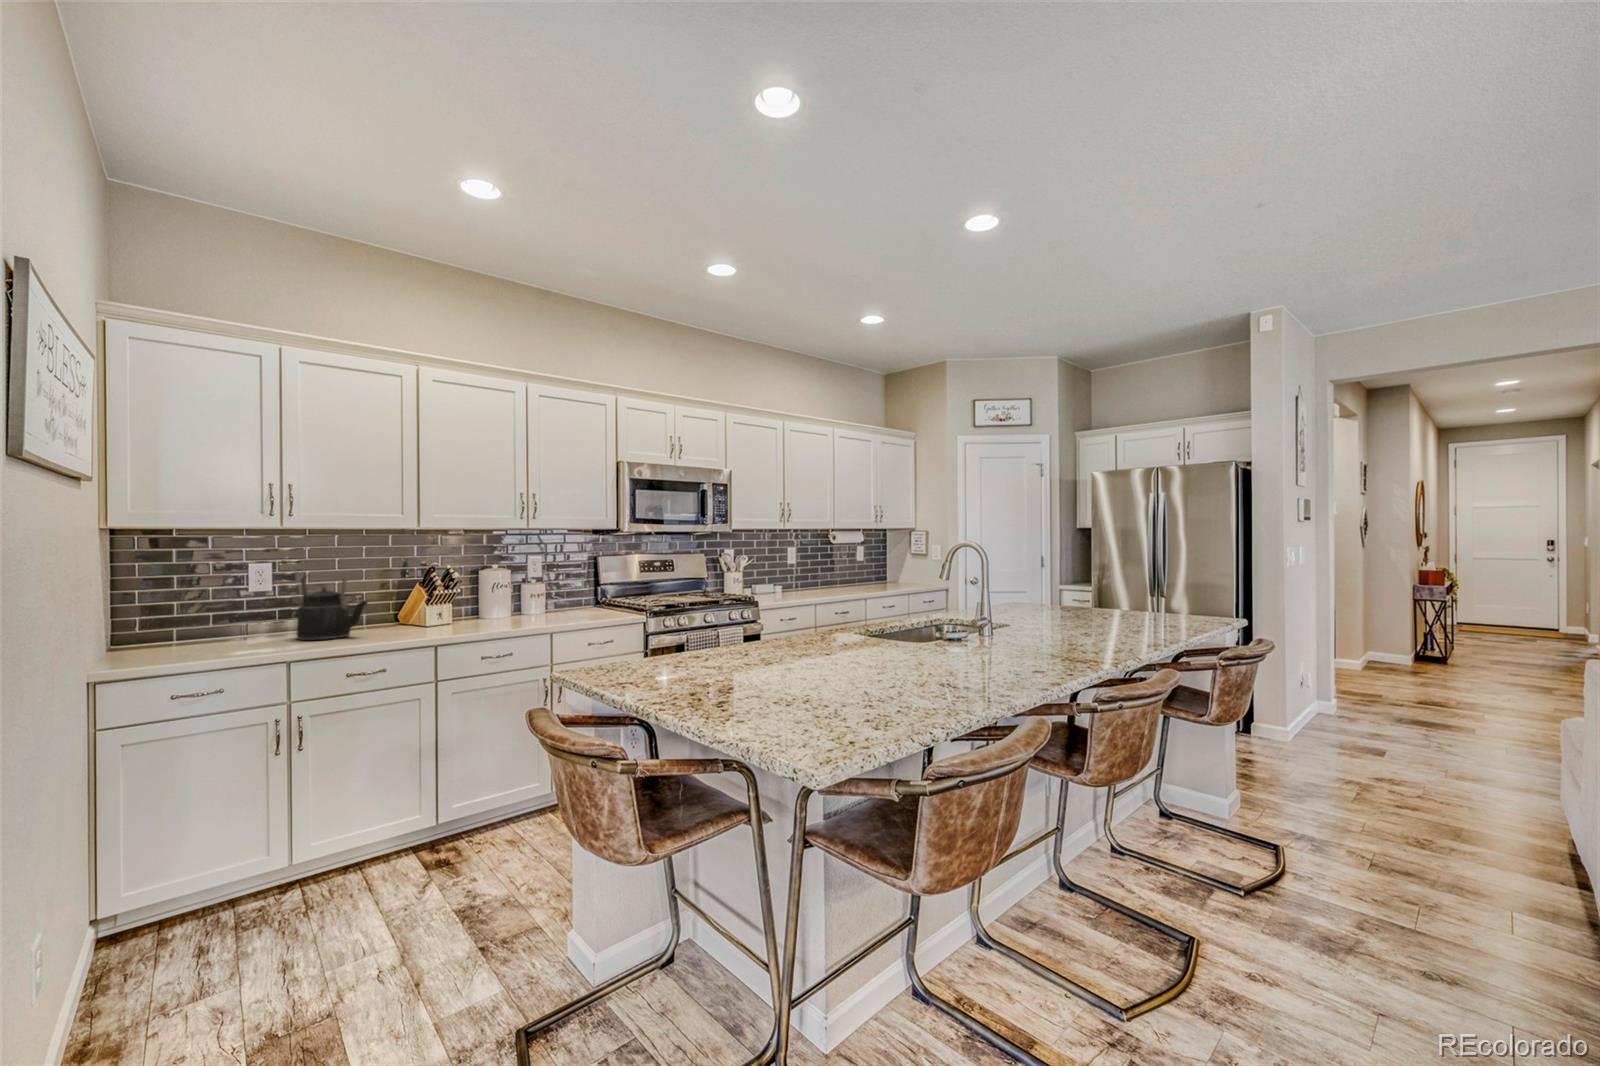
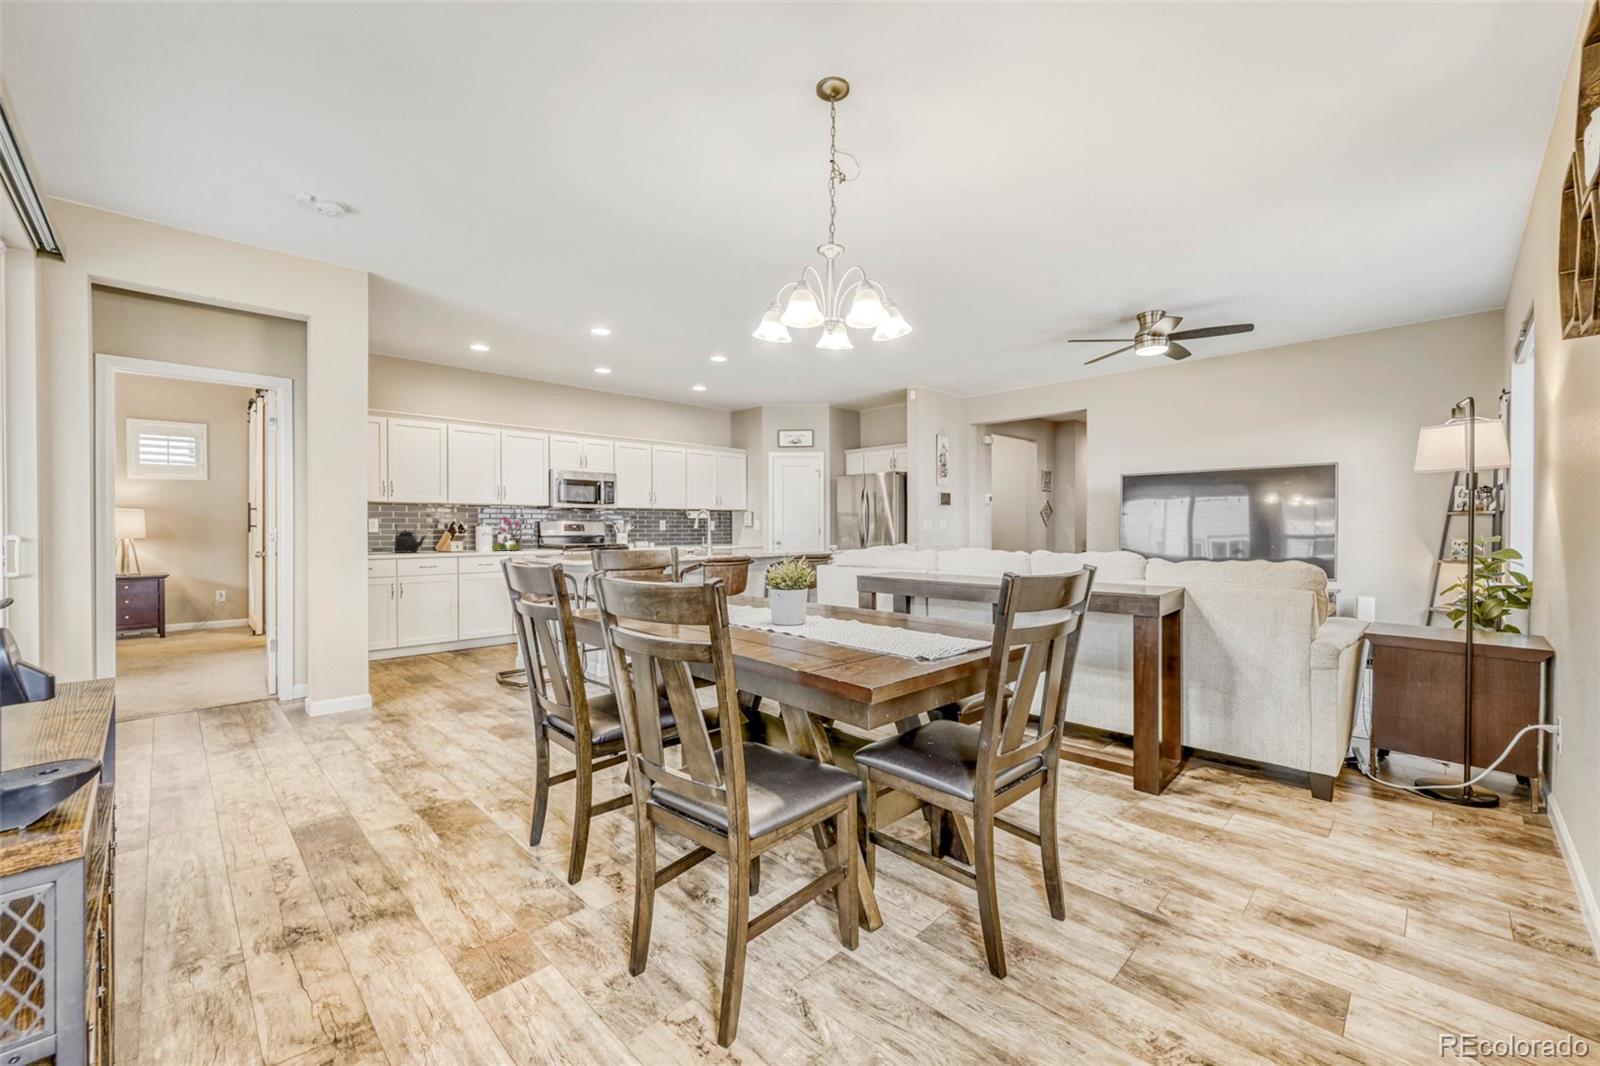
flower arrangement: none [511,550,568,623] -> present [493,516,522,551]

